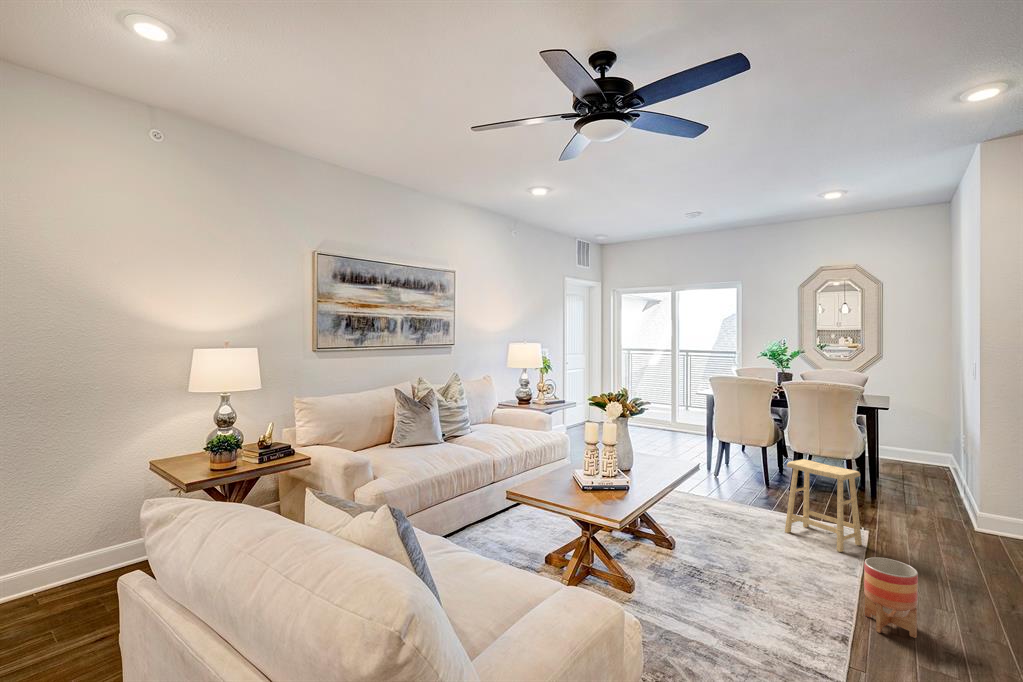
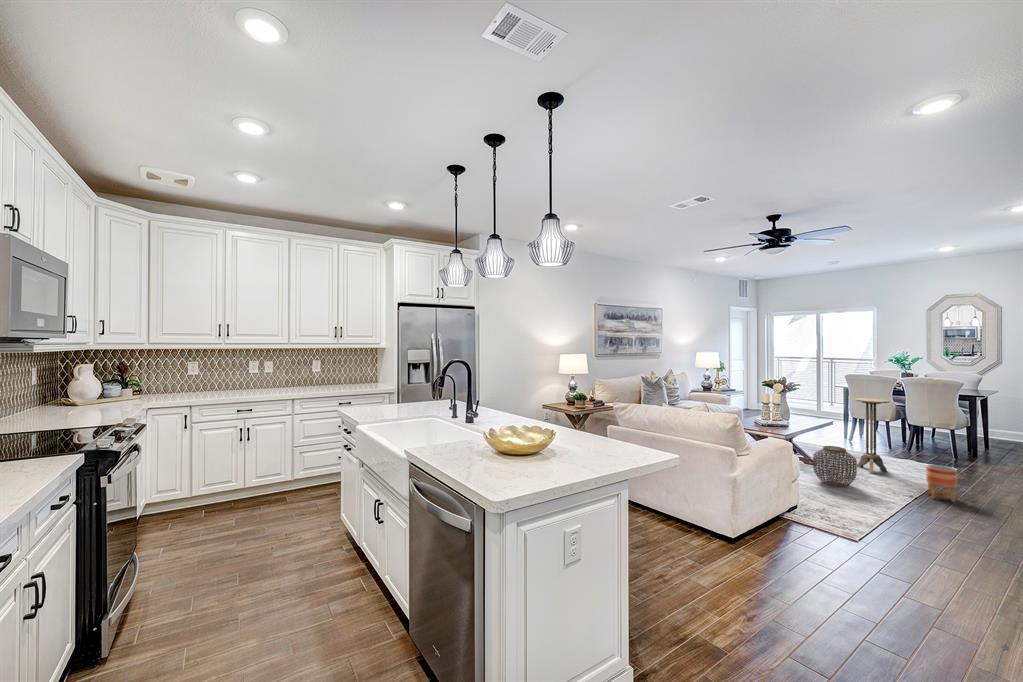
side table: none [733,421,788,560] -> present [854,398,889,473]
footstool: present [785,459,862,552] -> none [893,424,946,475]
woven basket: none [671,528,749,619] -> present [813,446,857,487]

